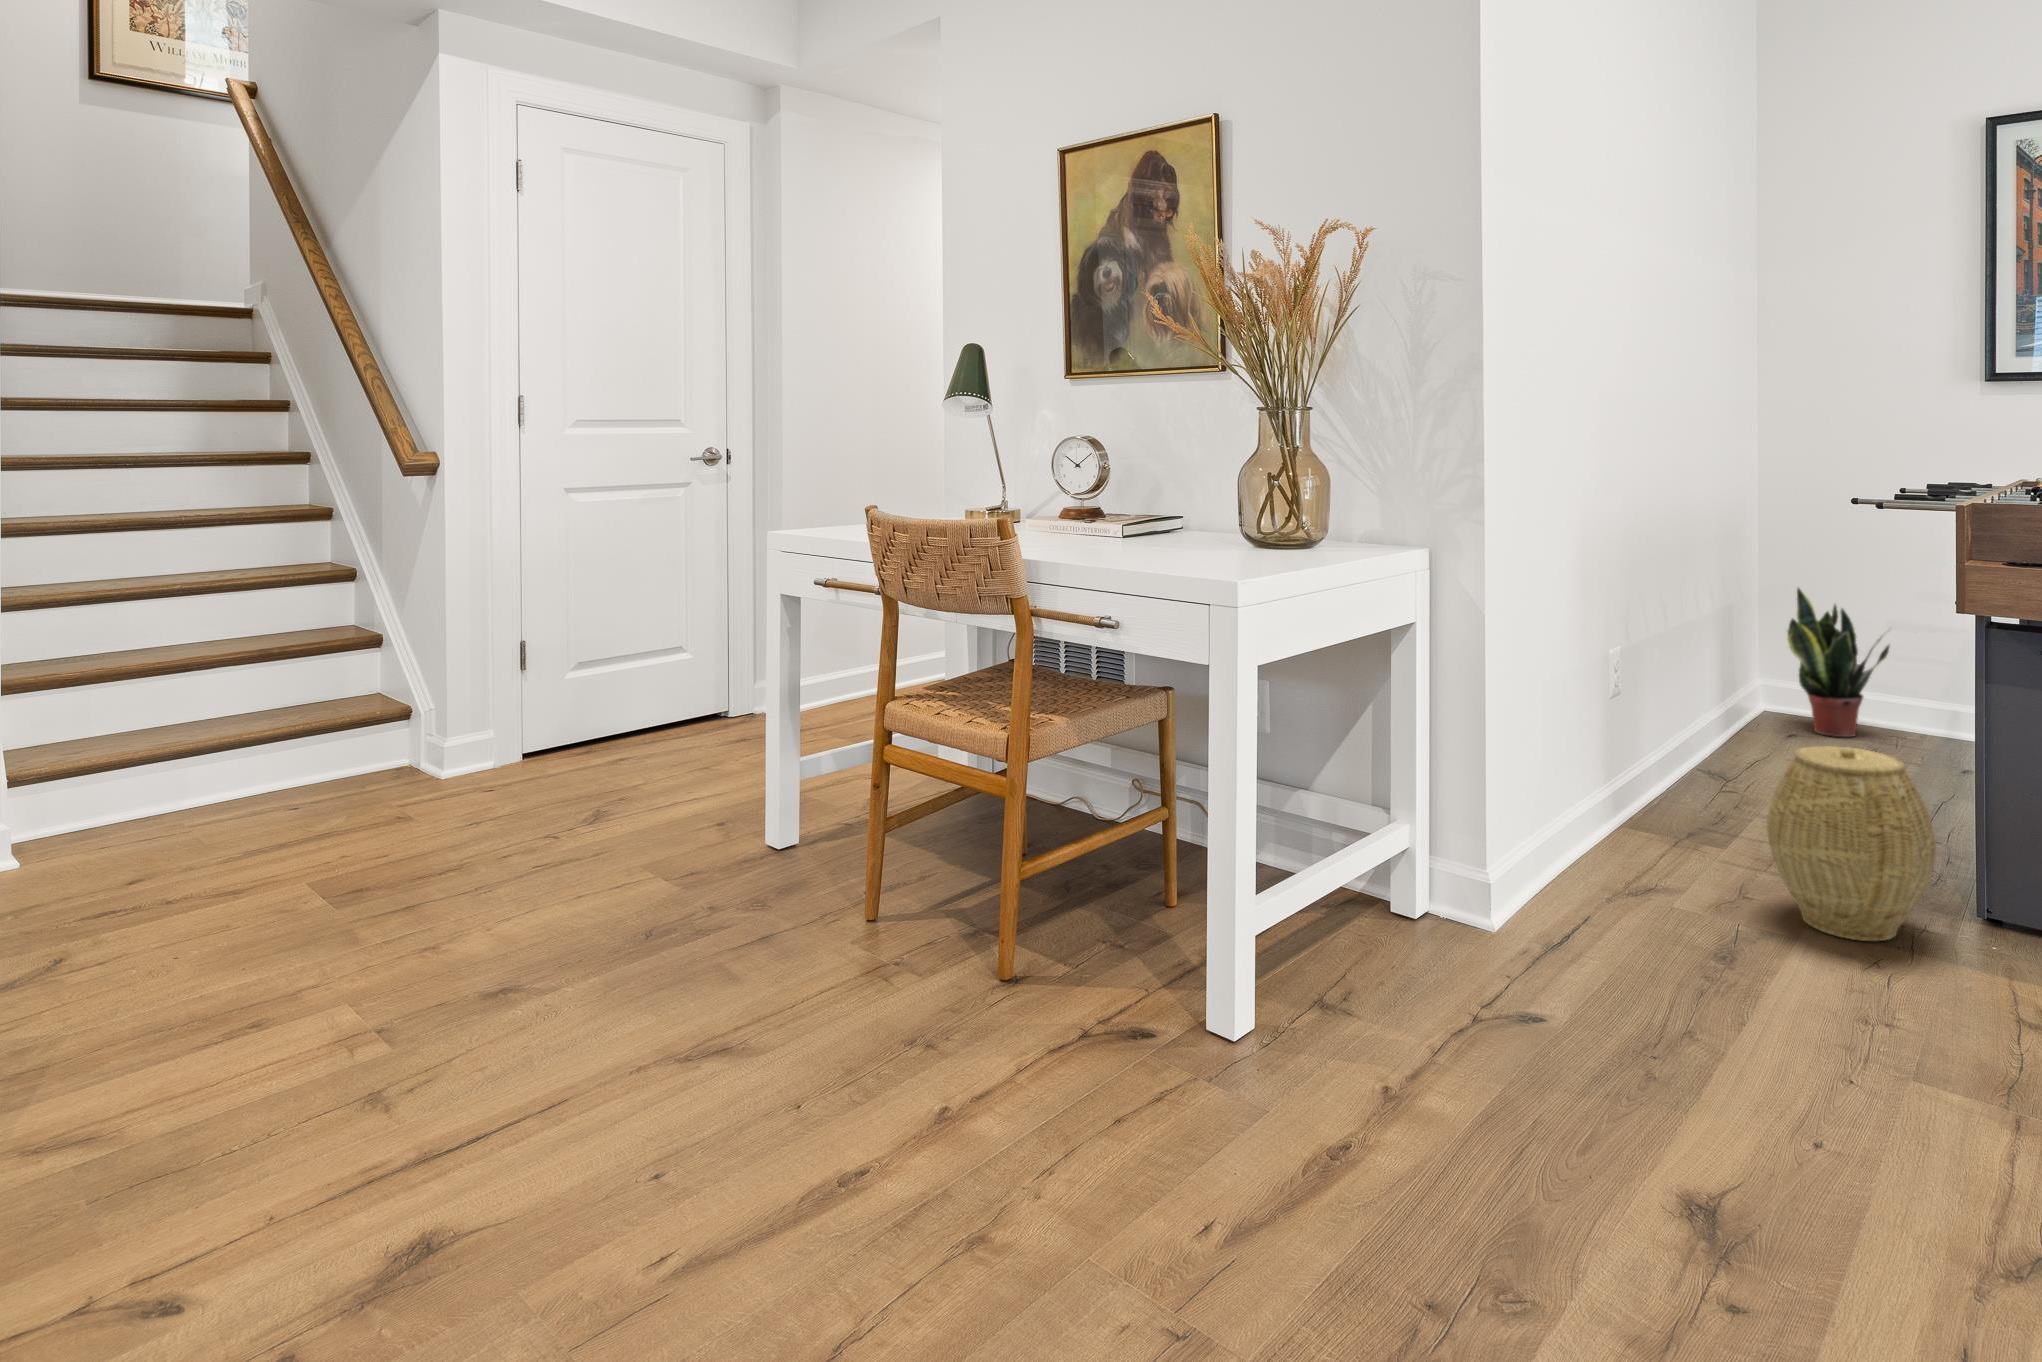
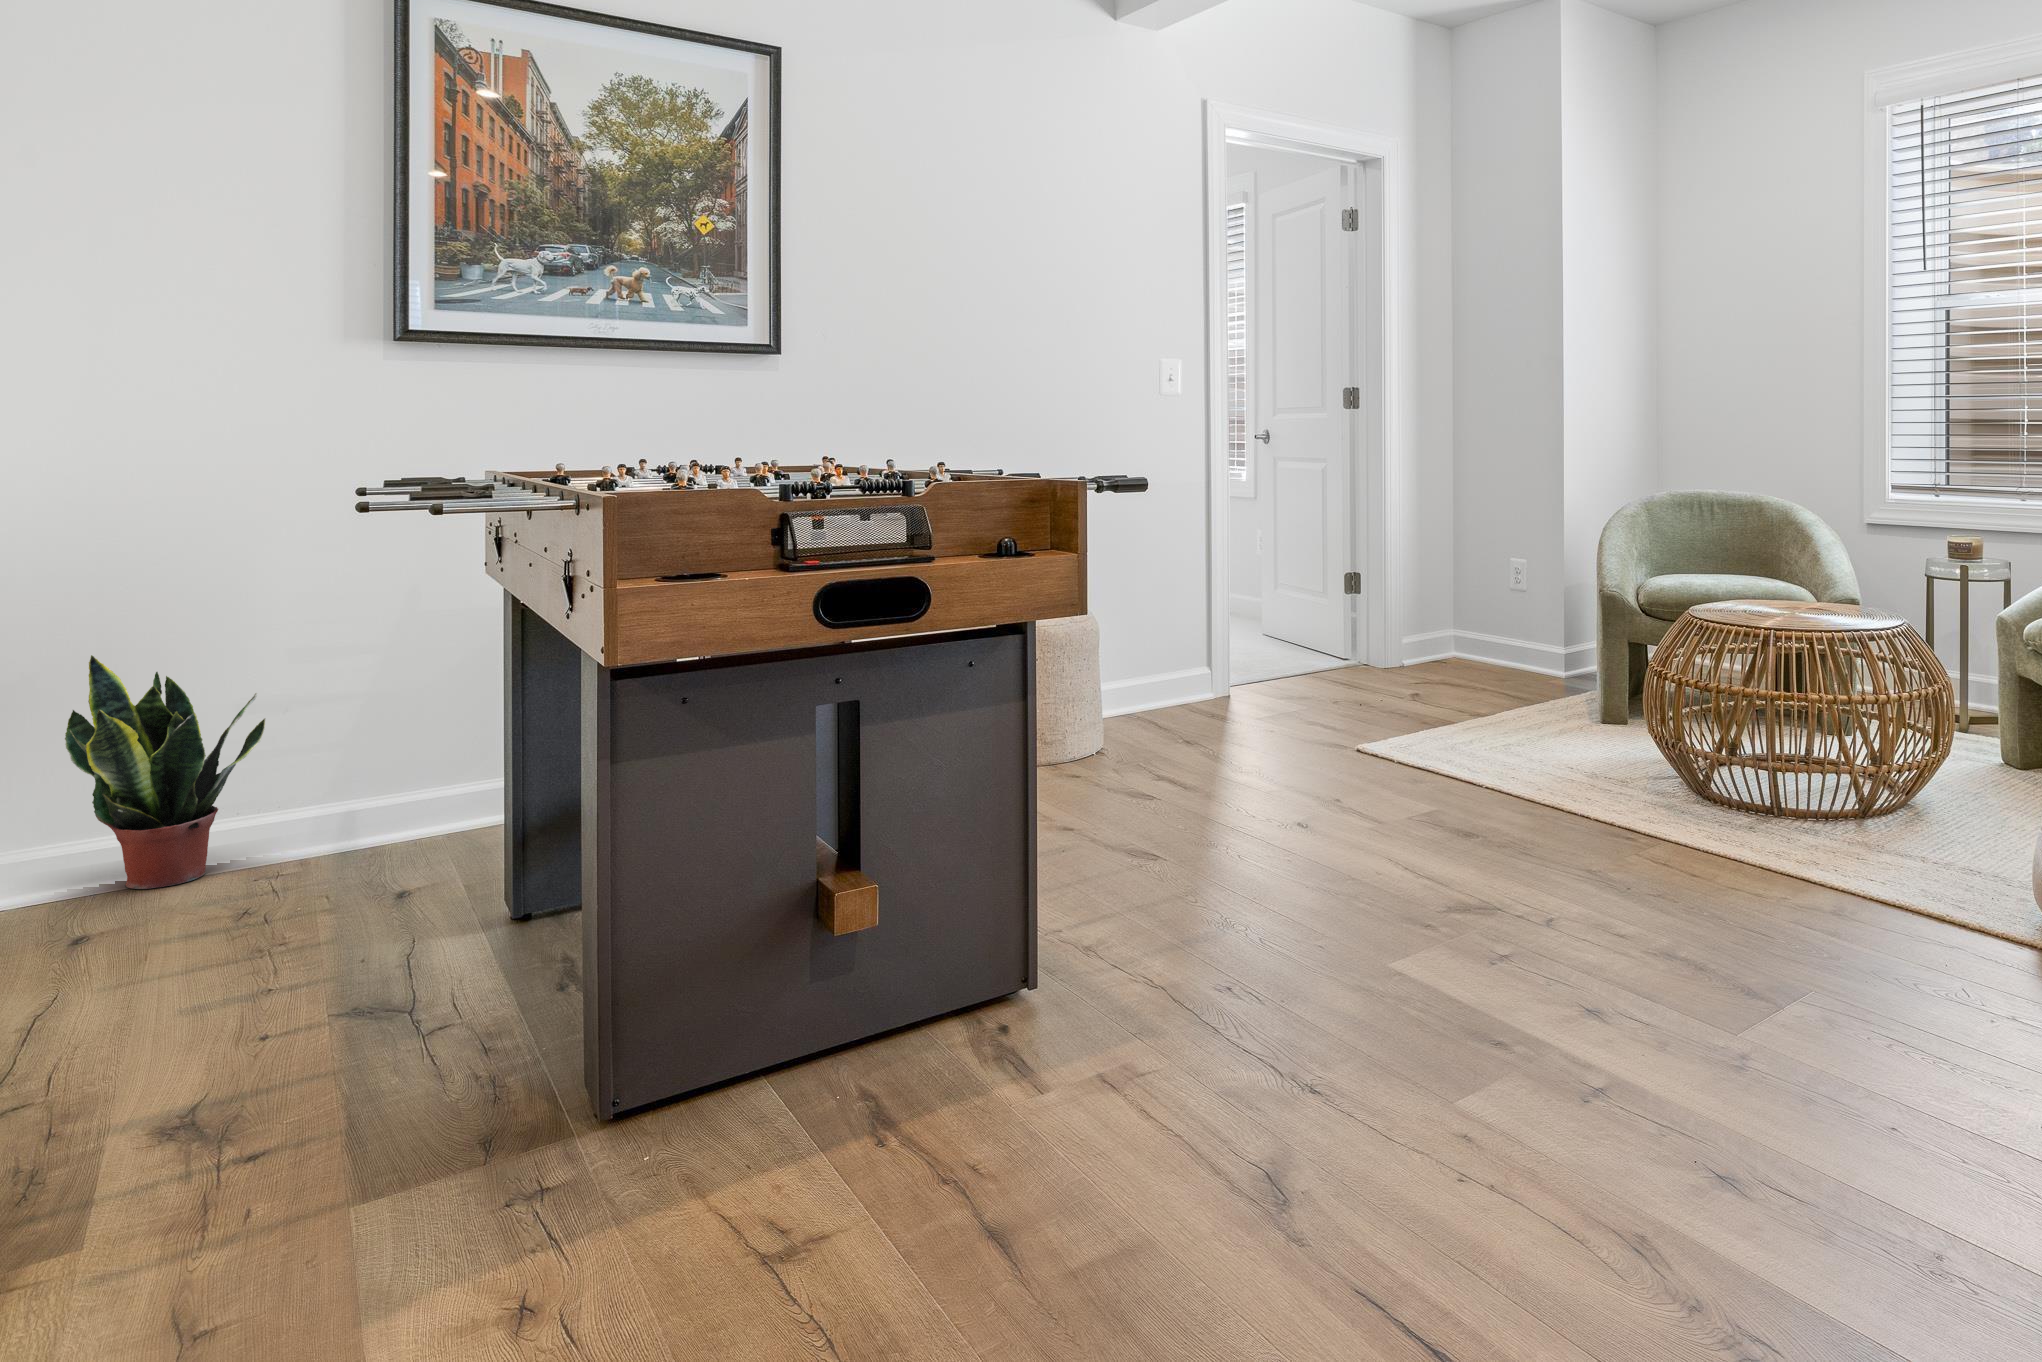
woven basket: present [1767,746,1936,941] -> none [283,902,581,1250]

